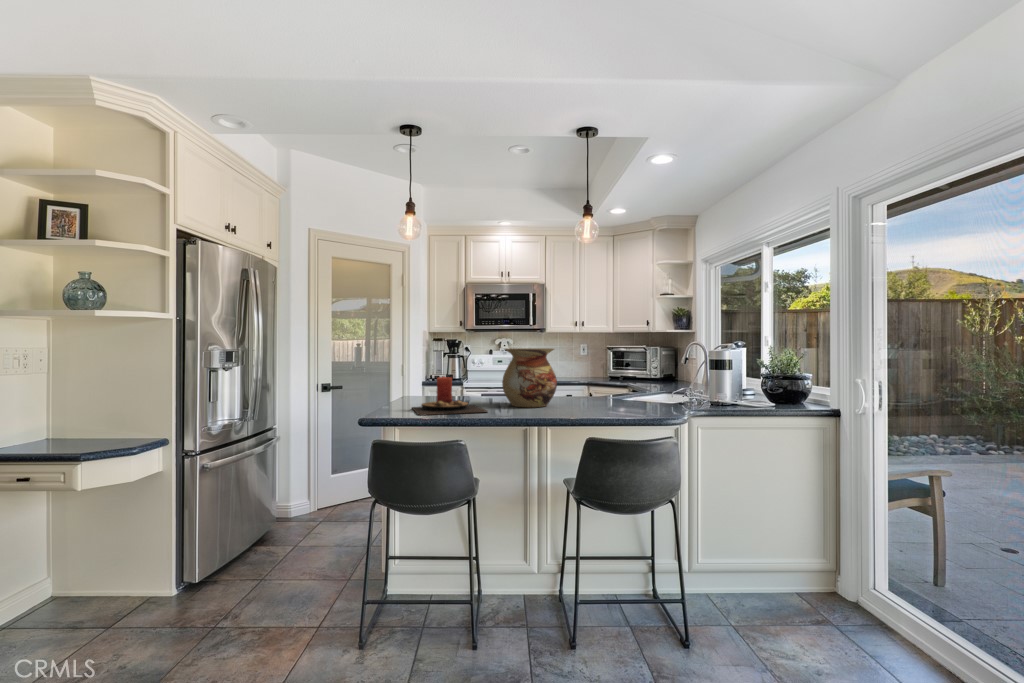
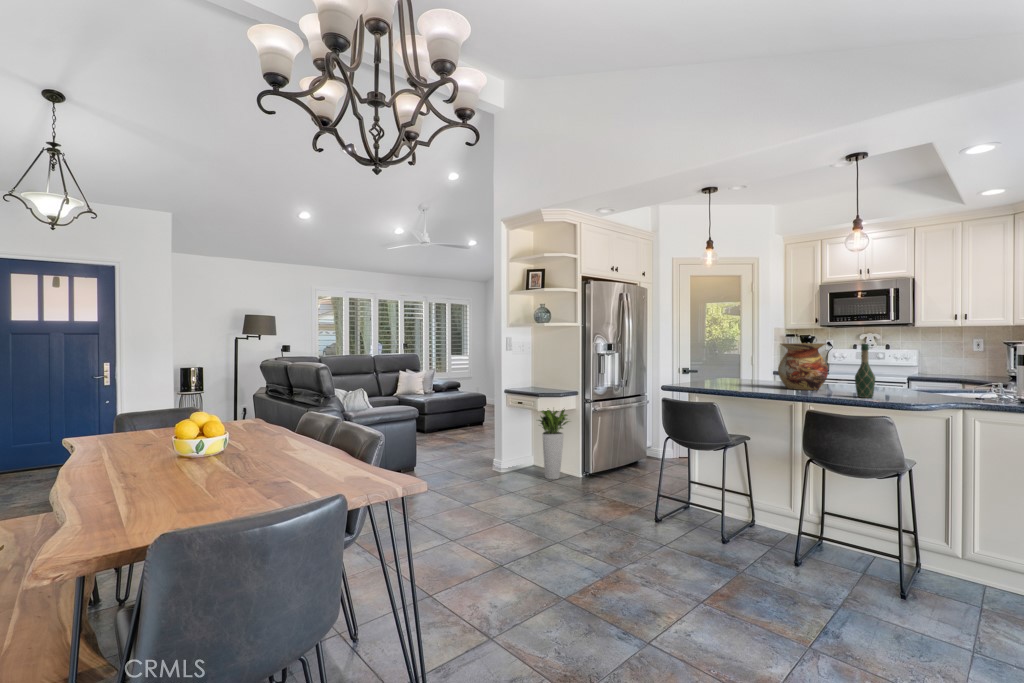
wine bottle: none [614,348,635,414] -> present [855,344,875,398]
candle: present [412,377,488,416] -> none [700,363,755,389]
planter: none [59,472,152,625] -> present [538,409,569,479]

